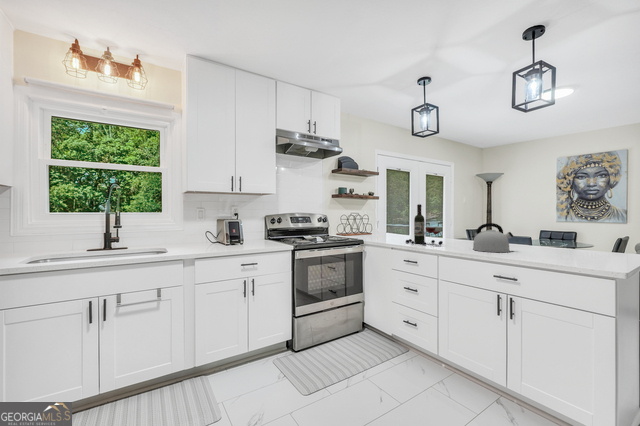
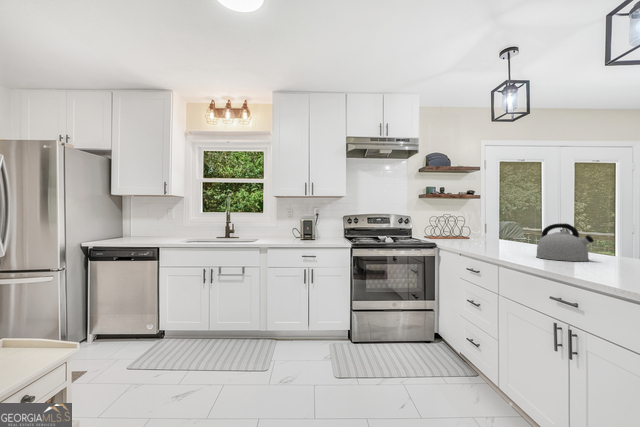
wine bottle: present [406,204,443,245] -> none [472,202,519,251]

